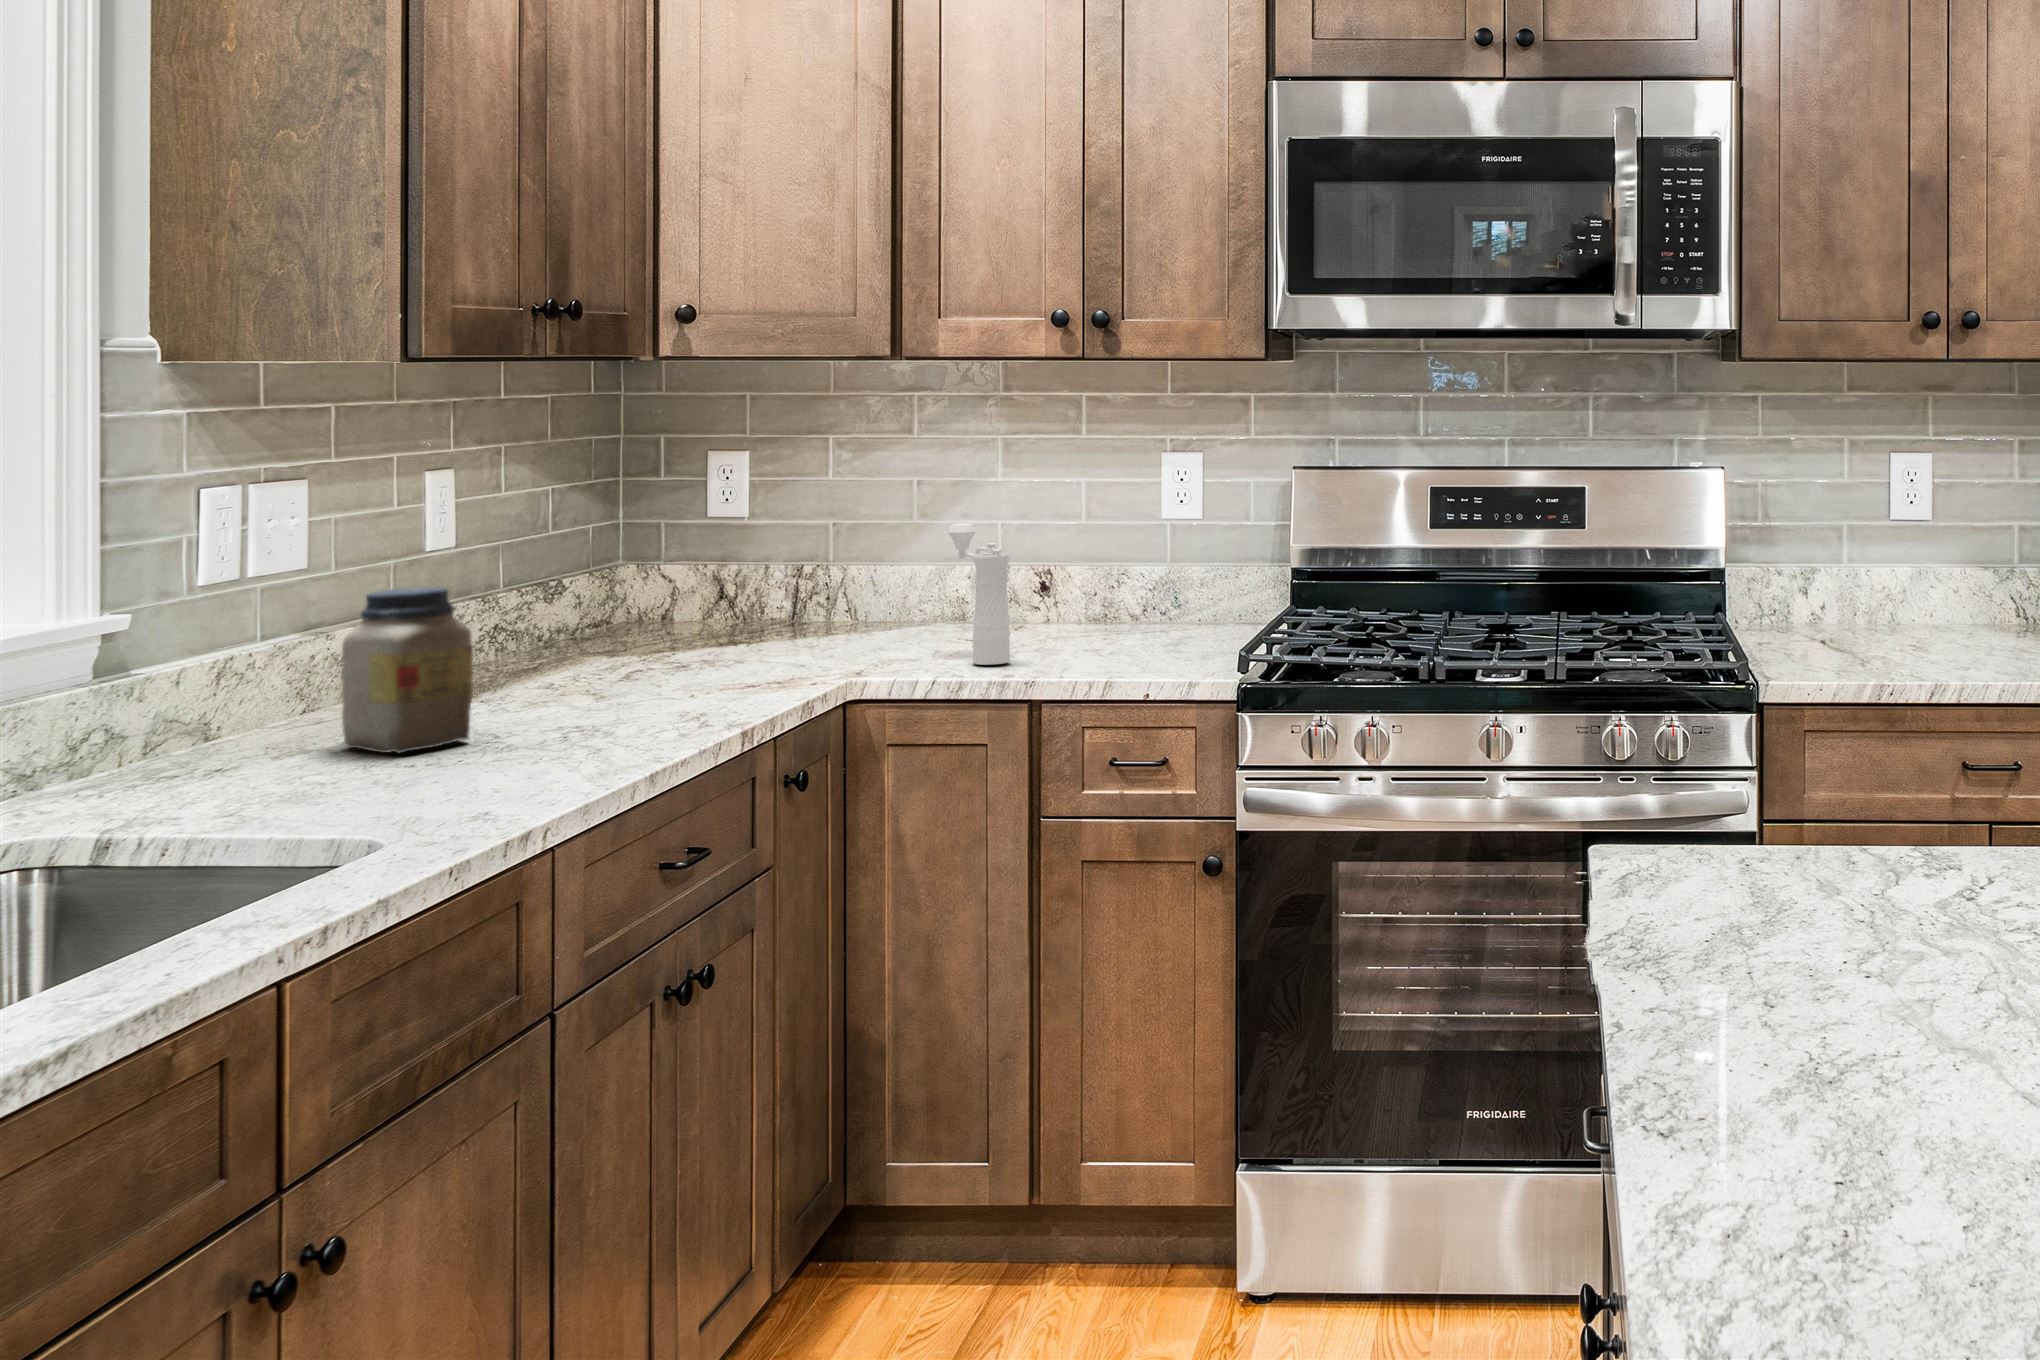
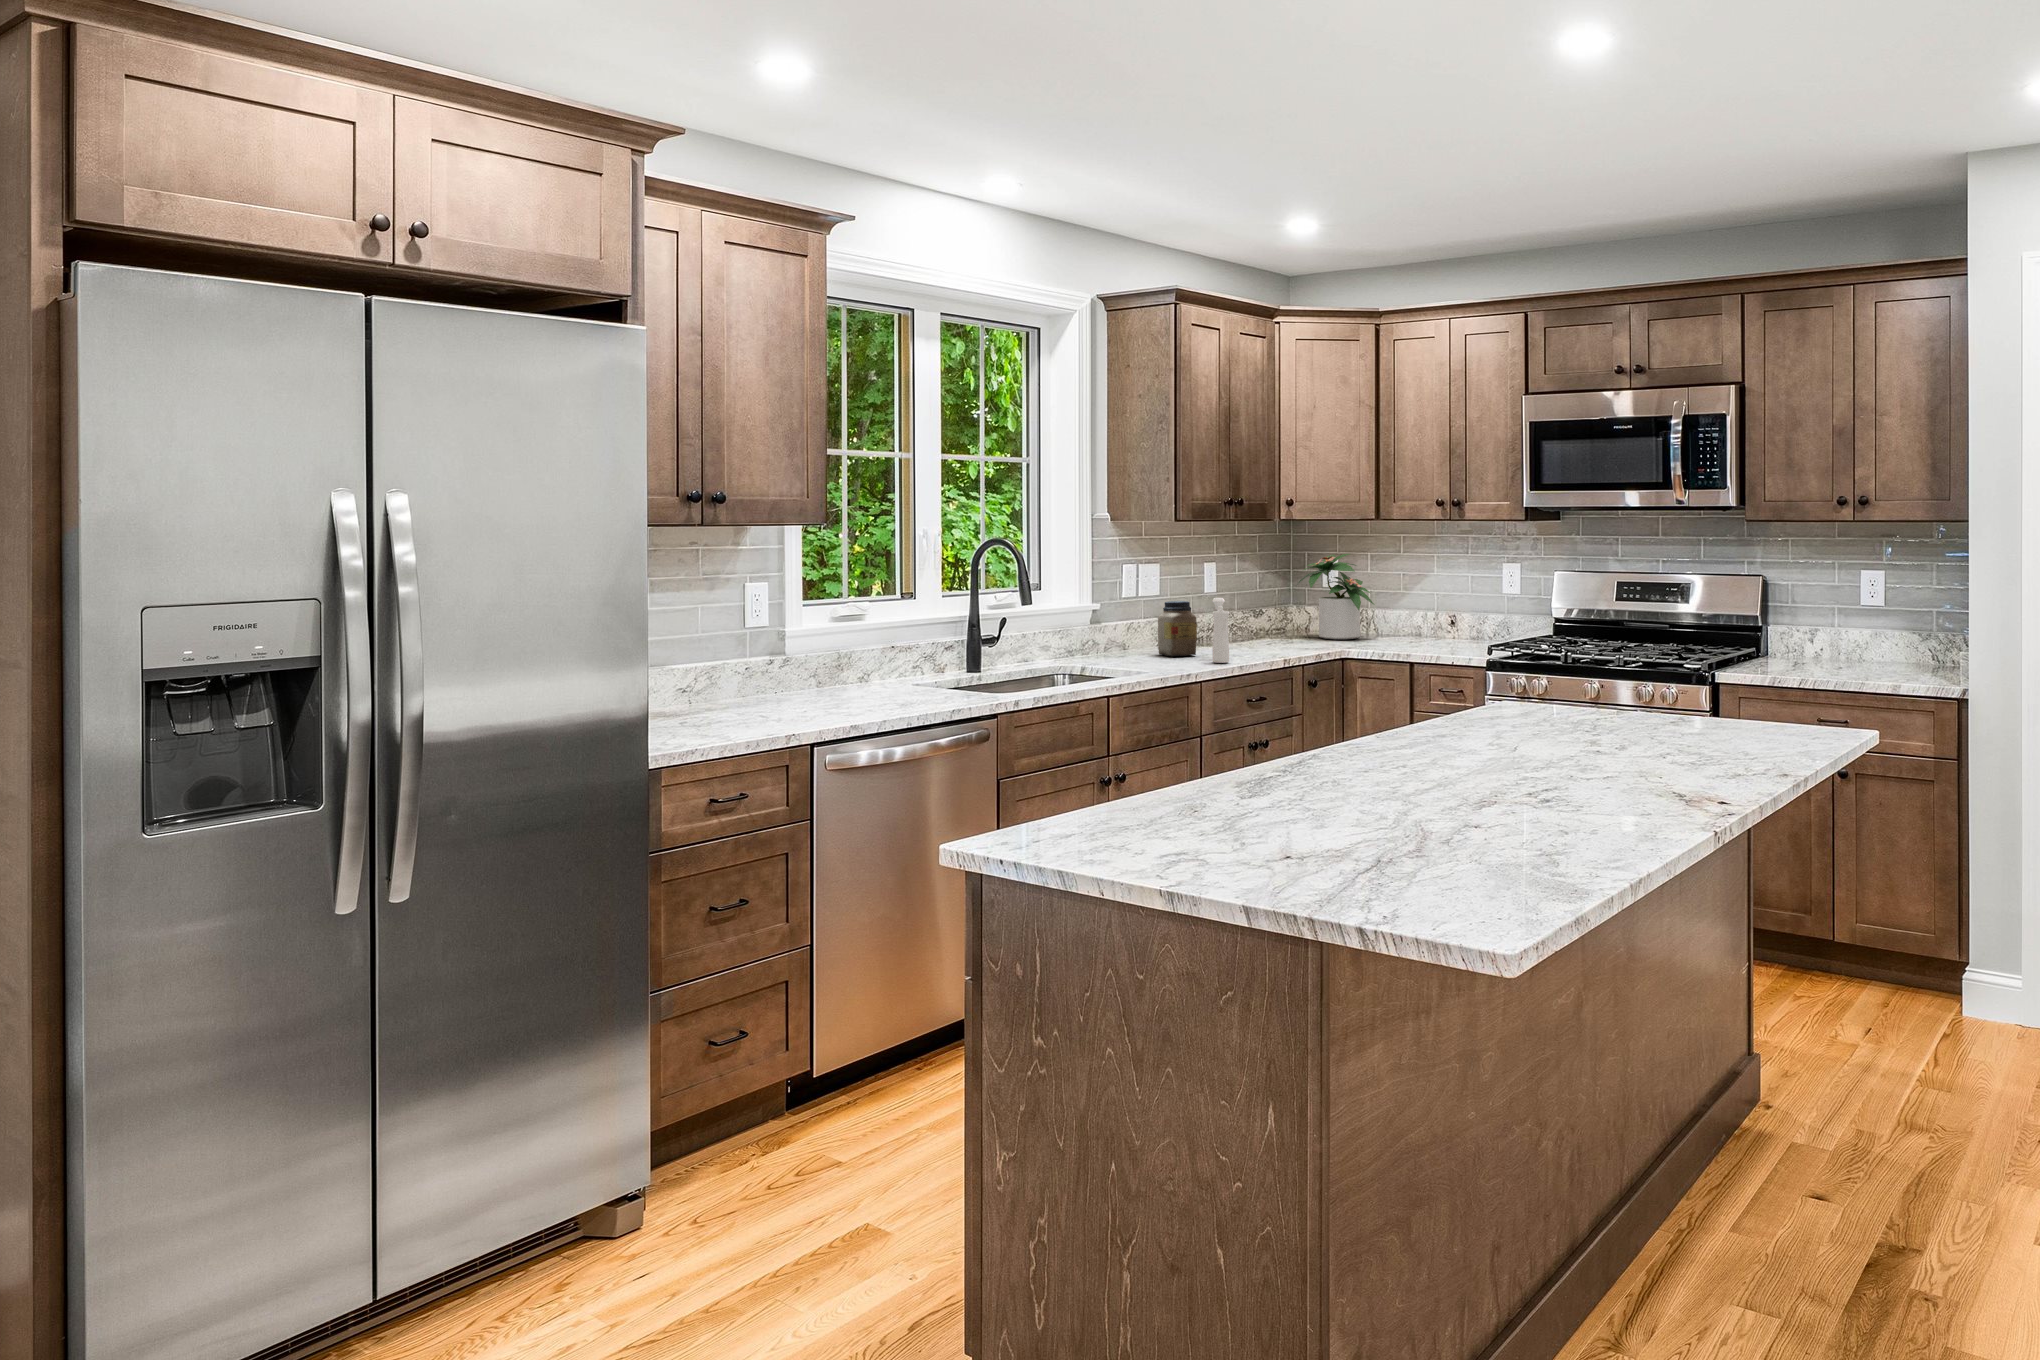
potted plant: none [667,438,867,644] -> present [1297,554,1374,639]
pepper mill: present [948,524,1010,665] -> present [1212,598,1229,663]

